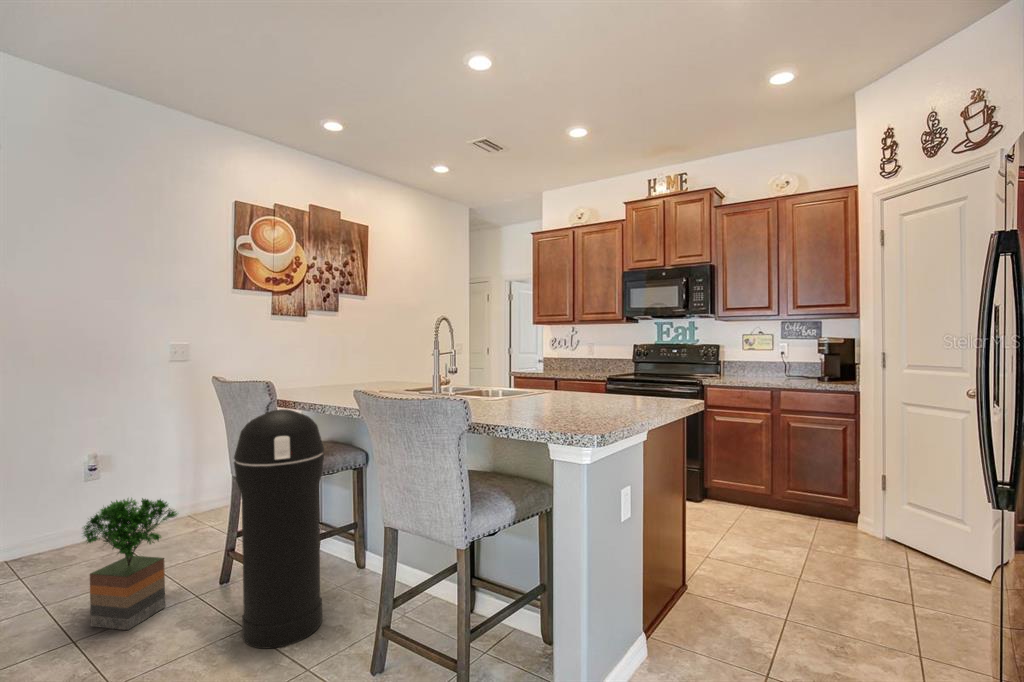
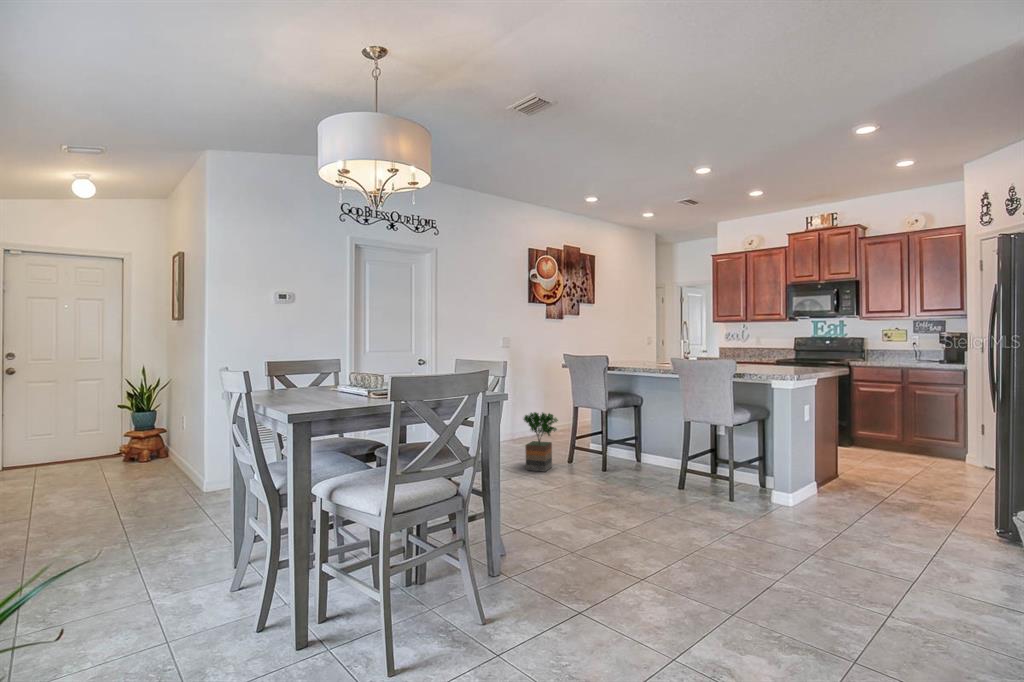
trash can: present [234,409,324,648] -> none [598,368,639,479]

